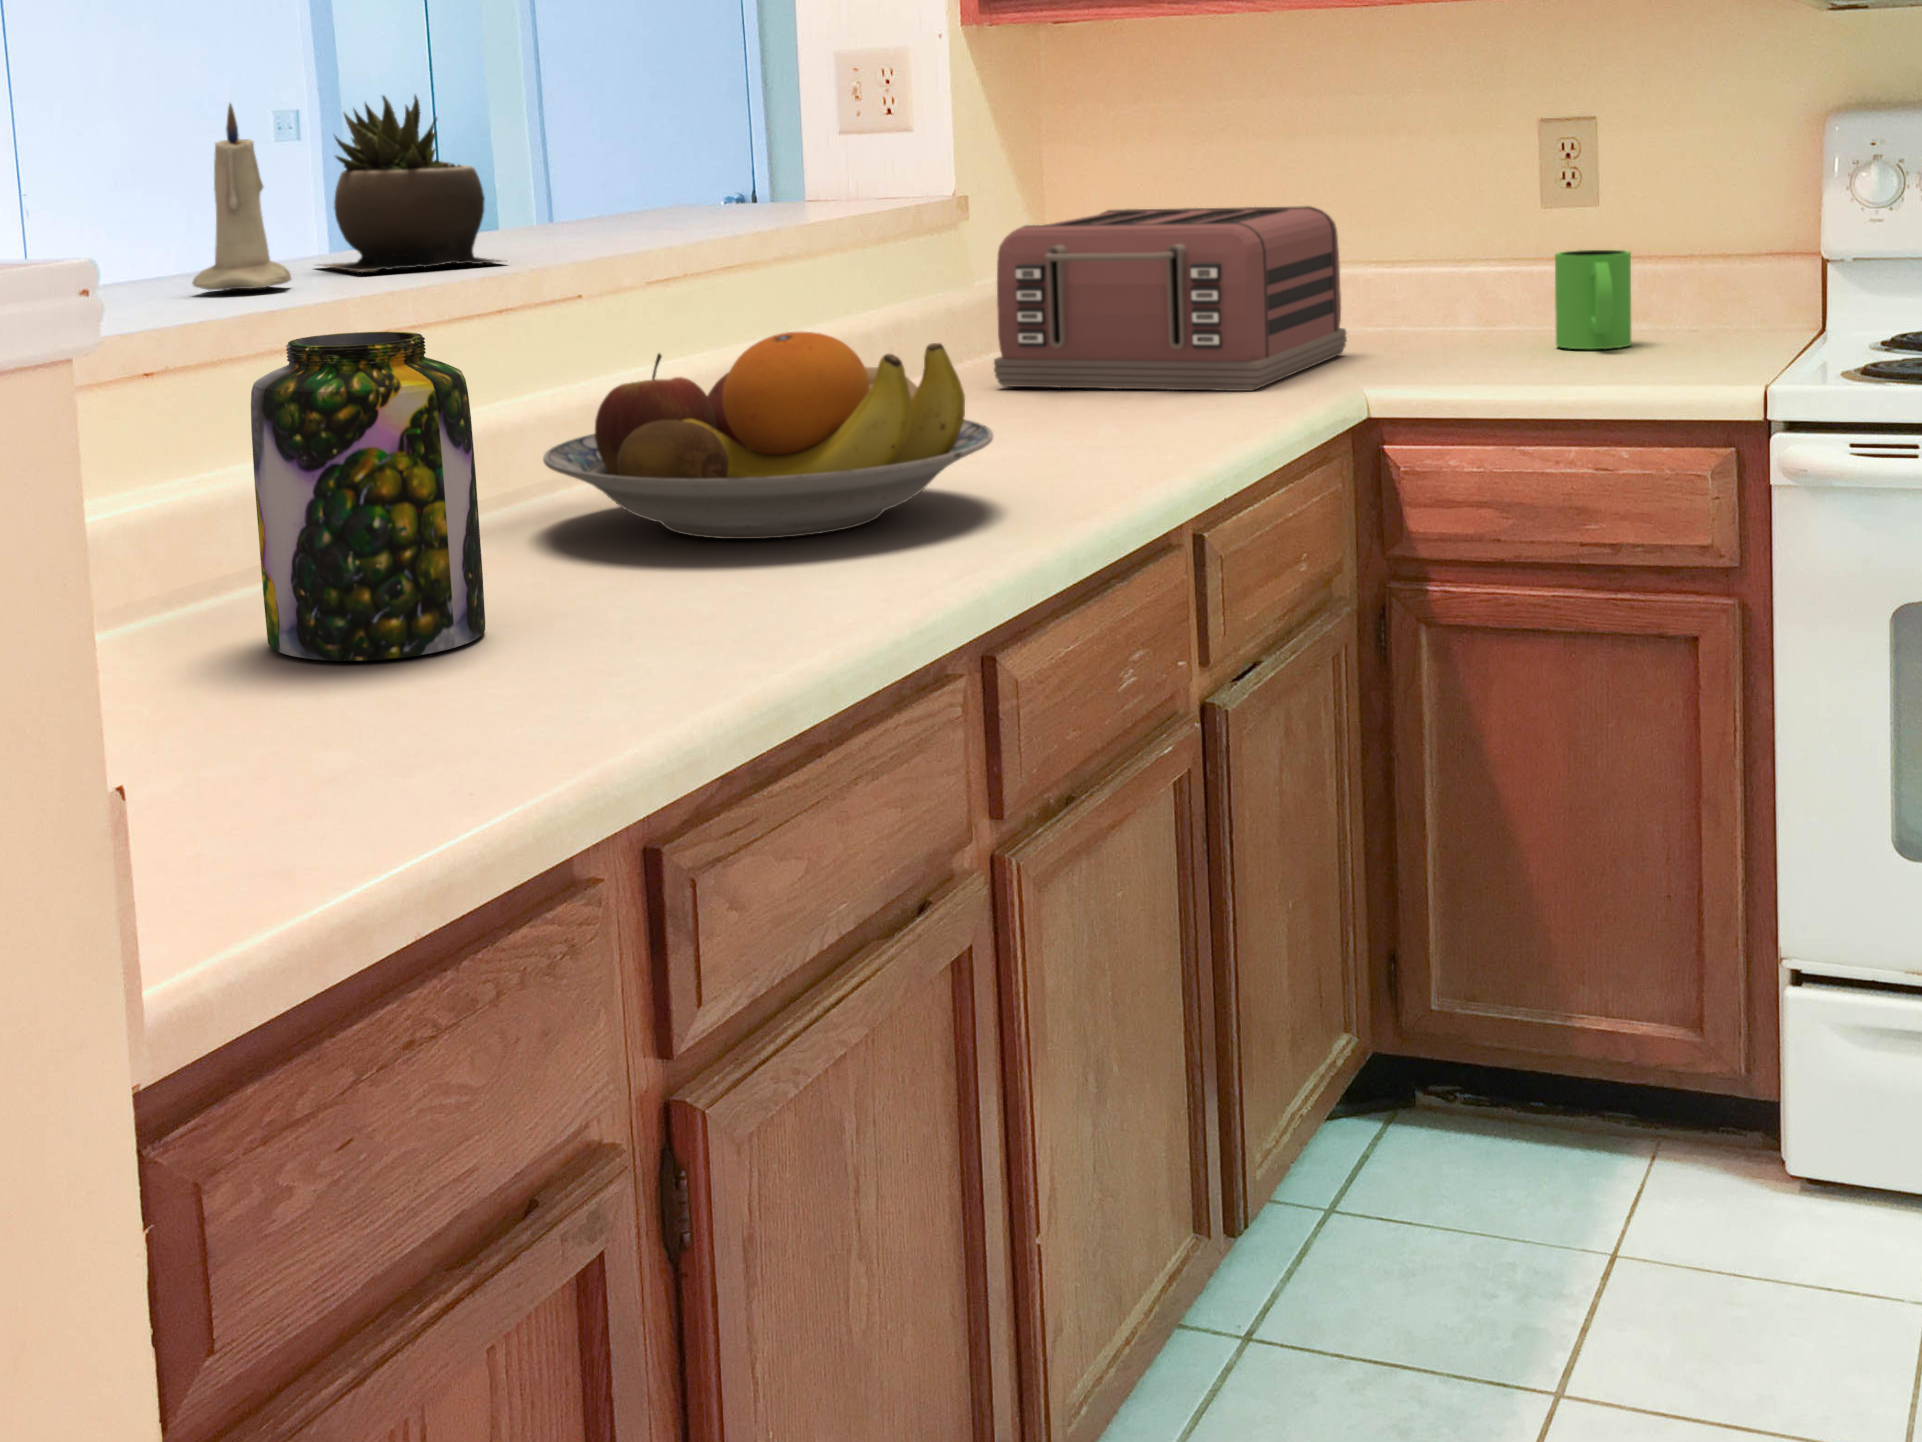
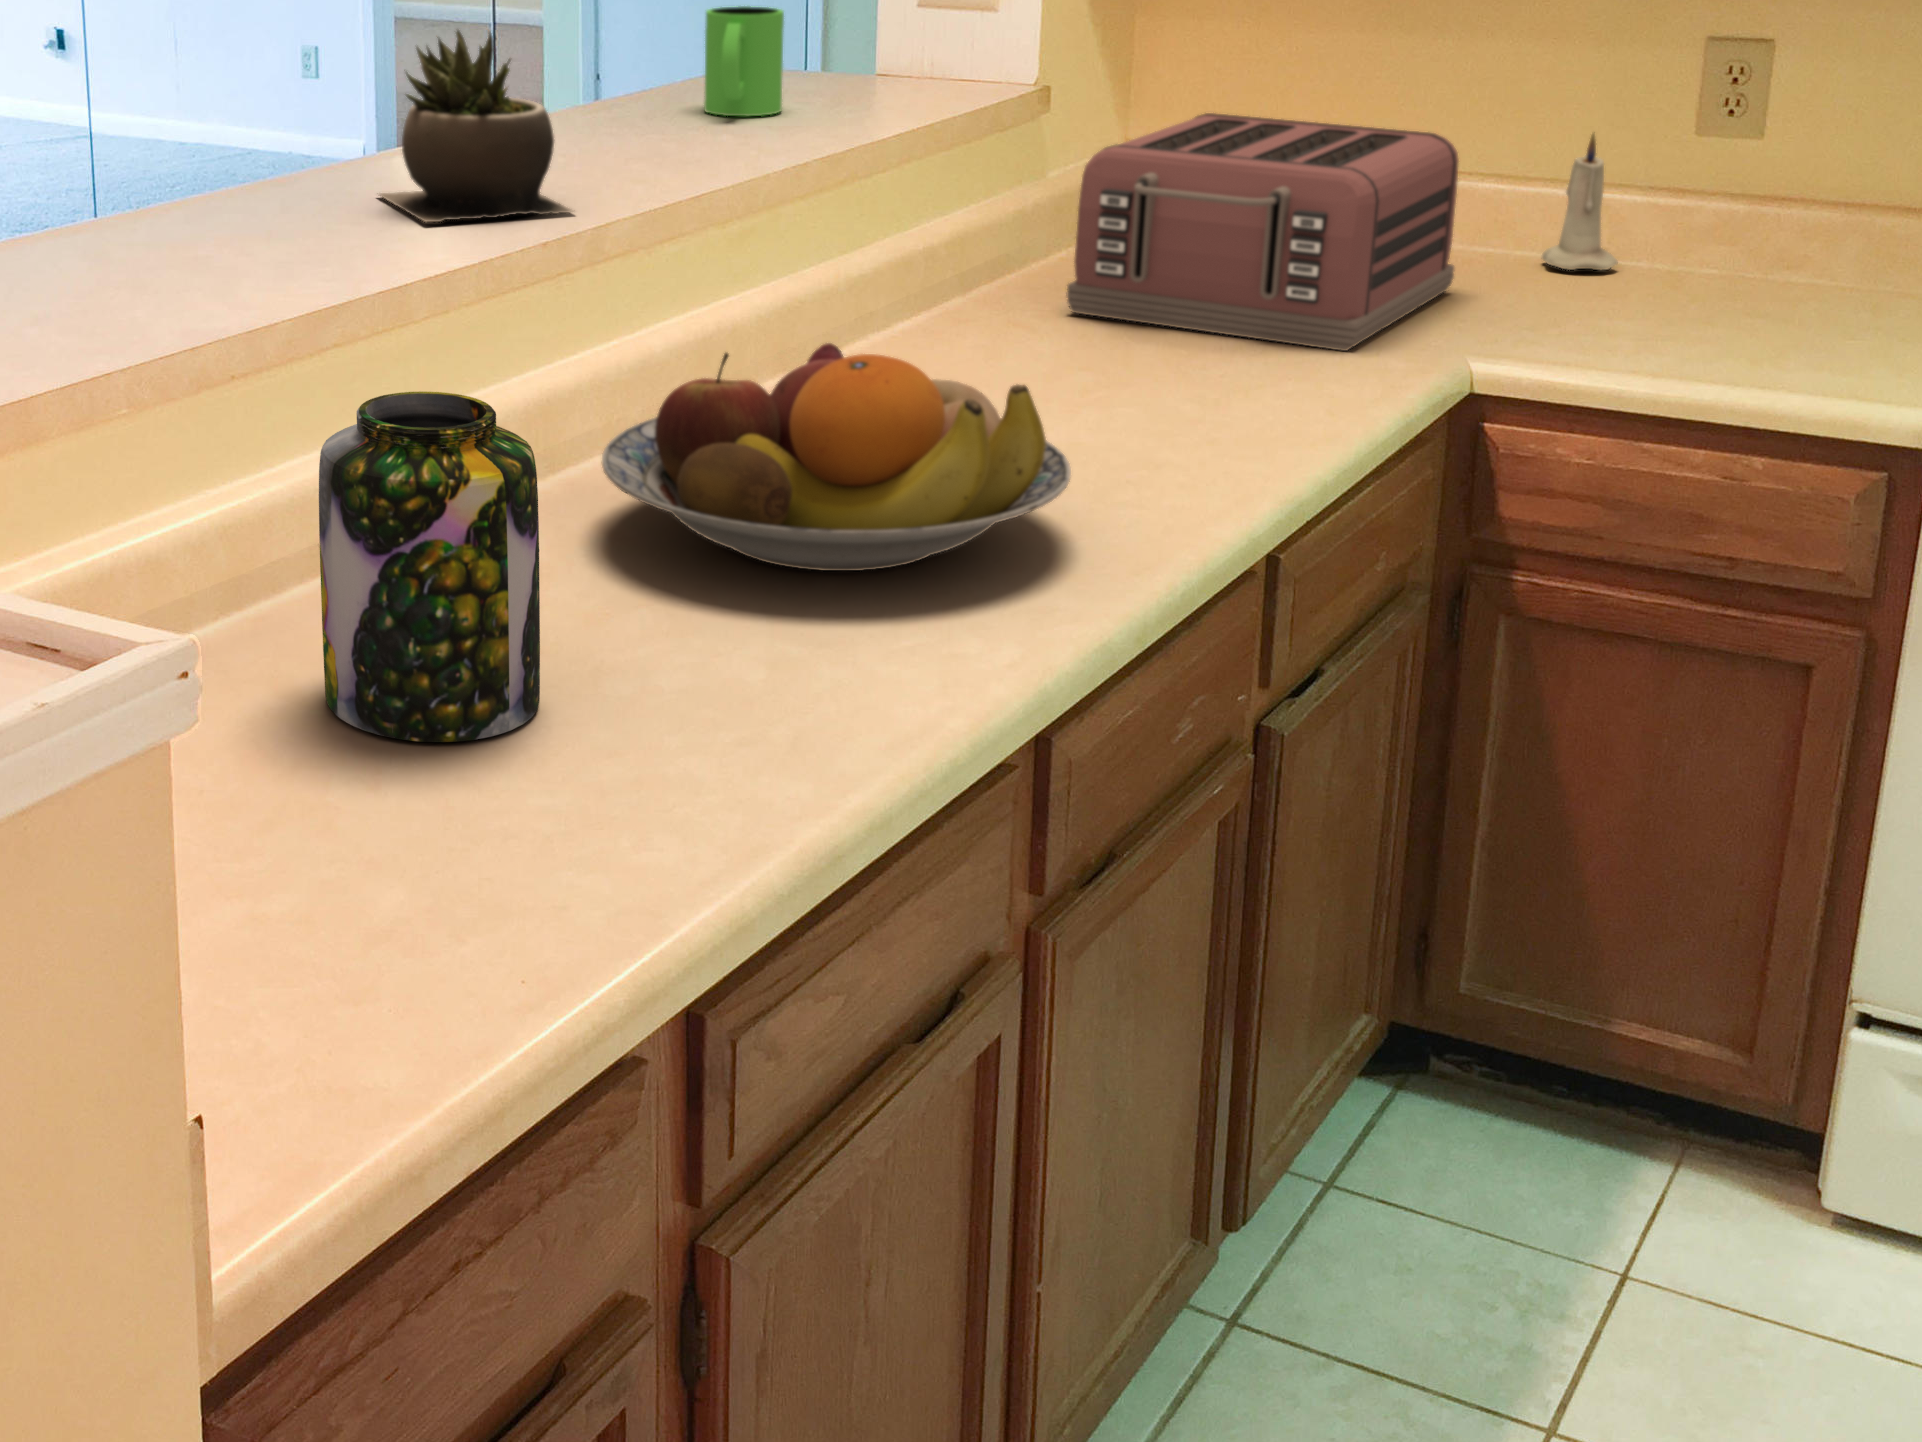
candle: present [192,104,291,290] -> present [1542,132,1618,270]
mug: present [1555,250,1631,349] -> present [704,6,784,116]

